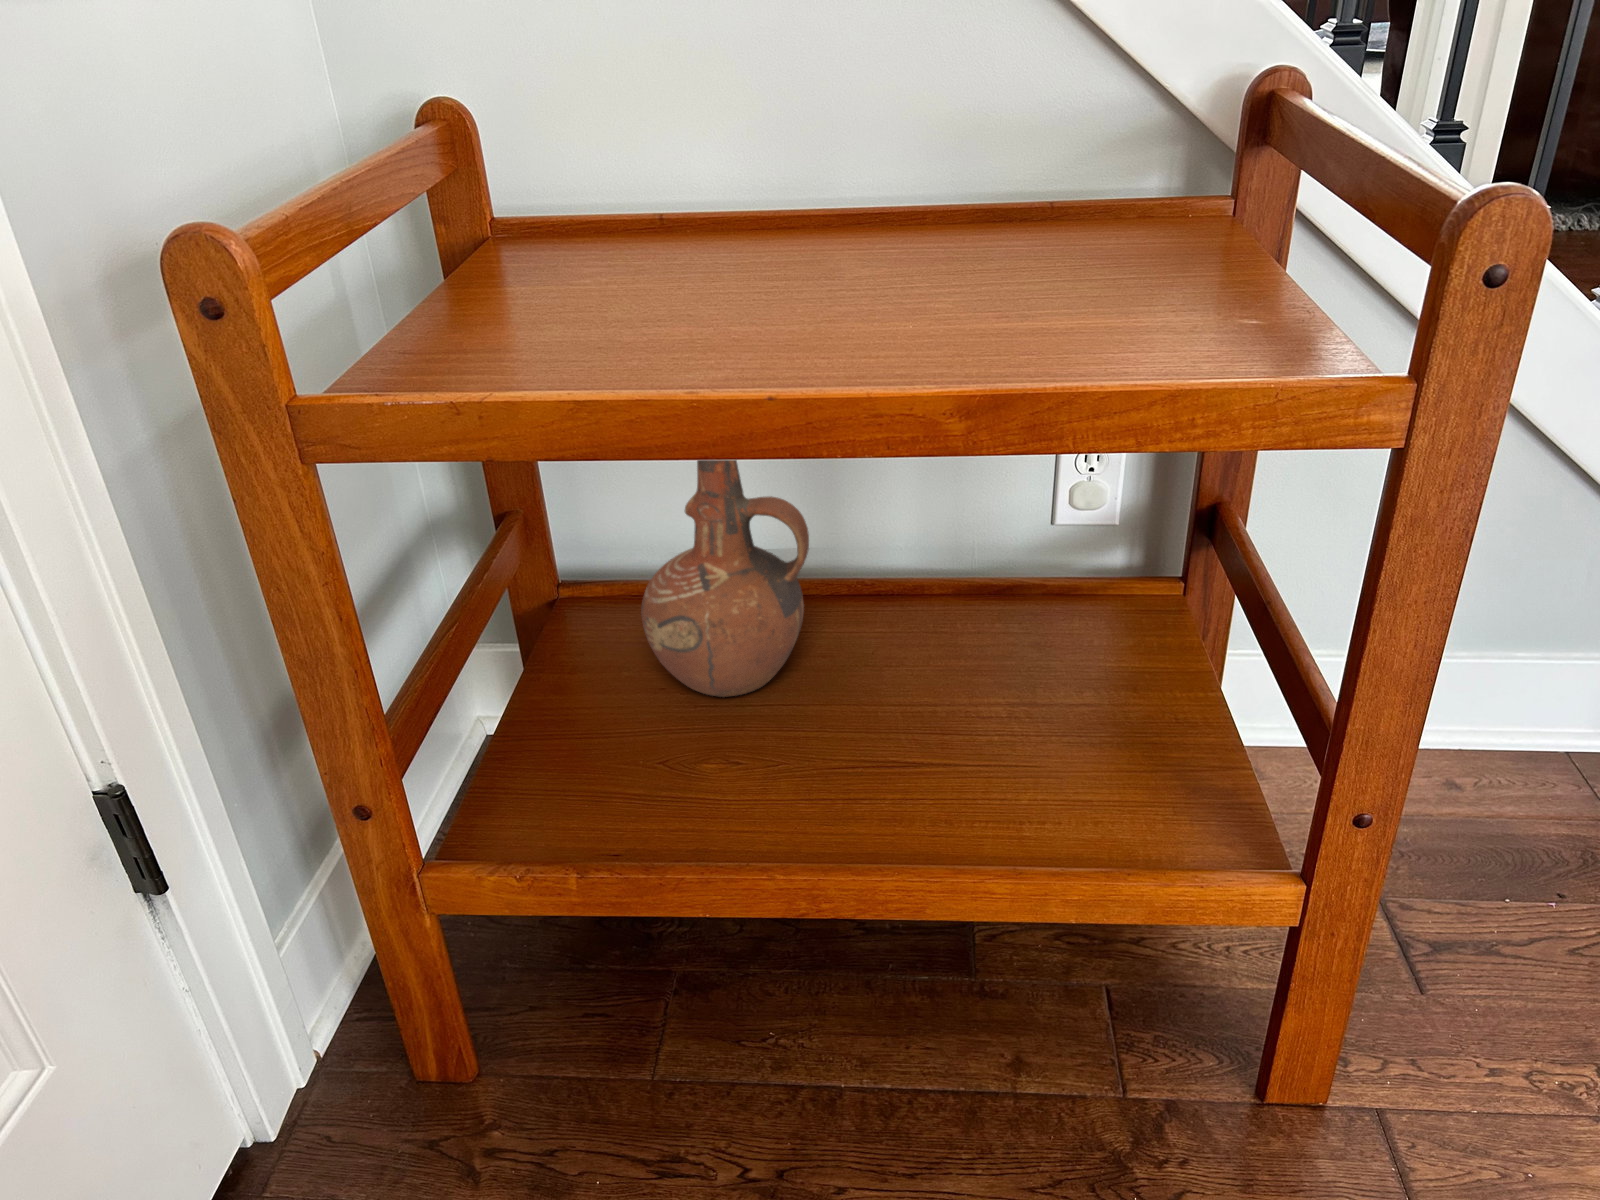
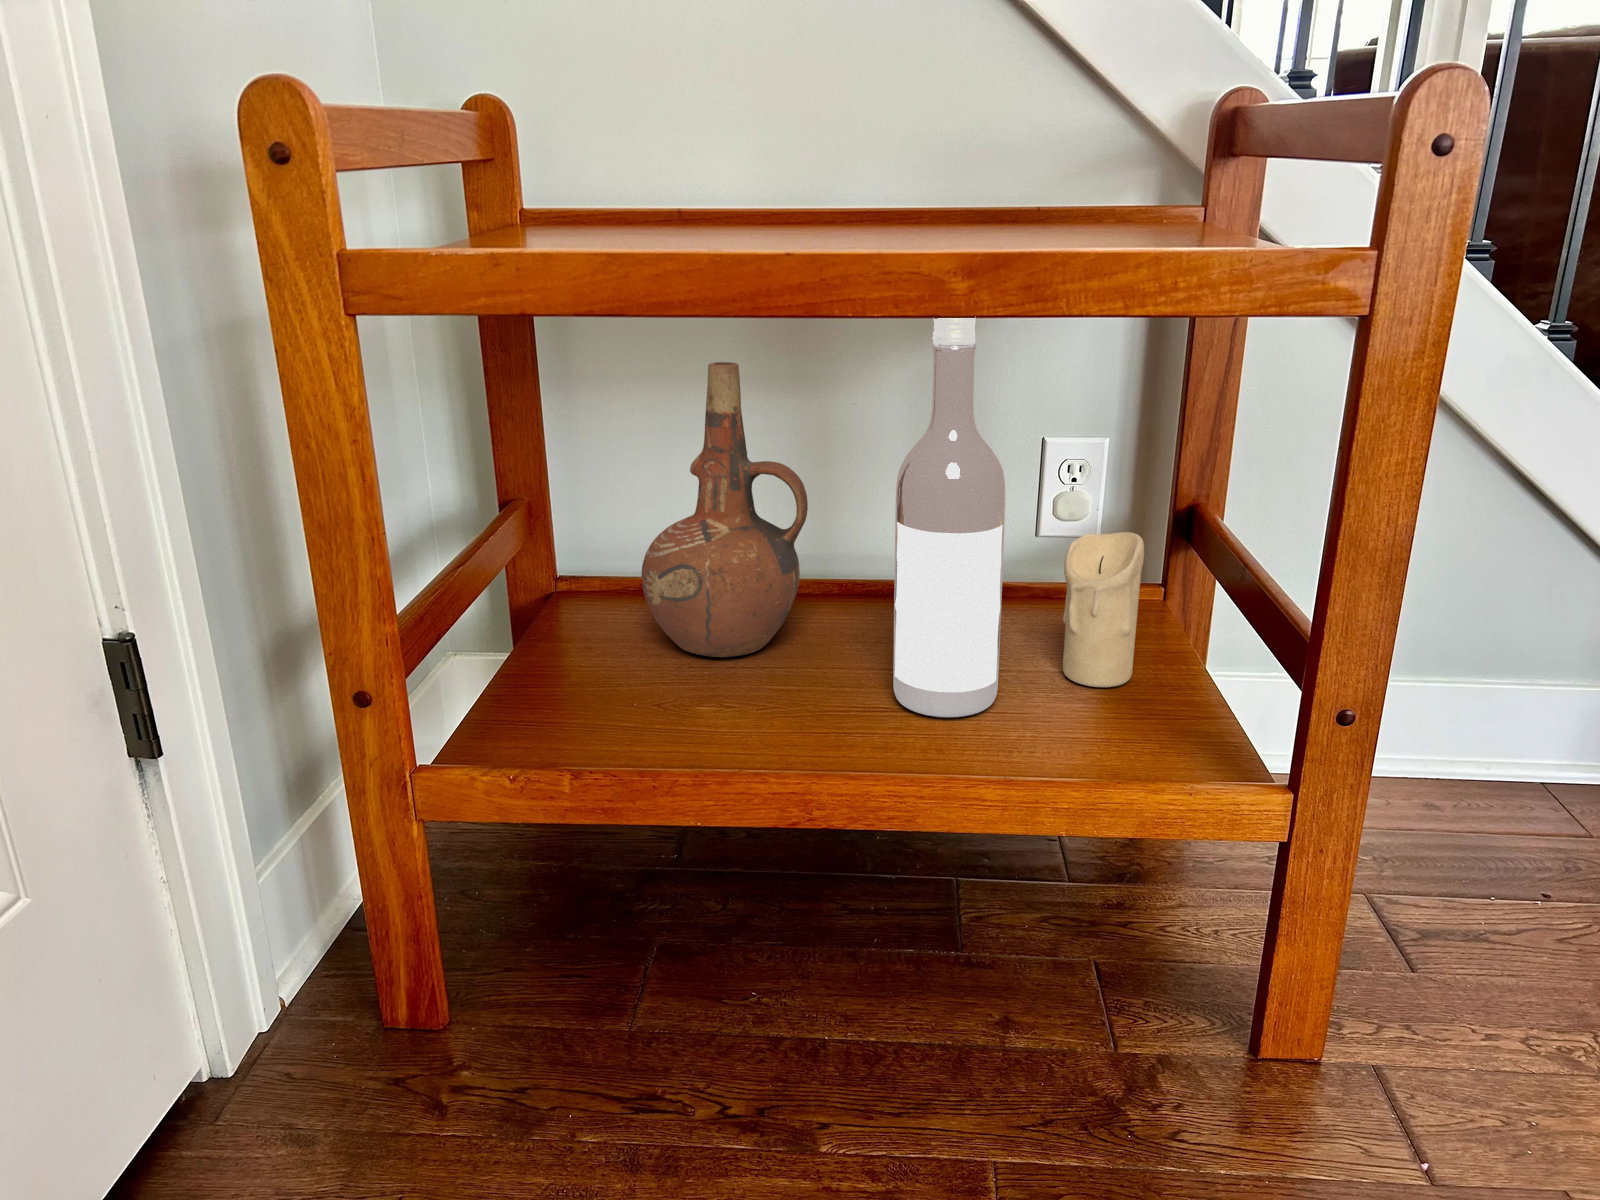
wine bottle: none [898,379,1012,781] -> present [893,318,1005,717]
candle: none [1075,573,1160,732] -> present [1063,532,1144,687]

